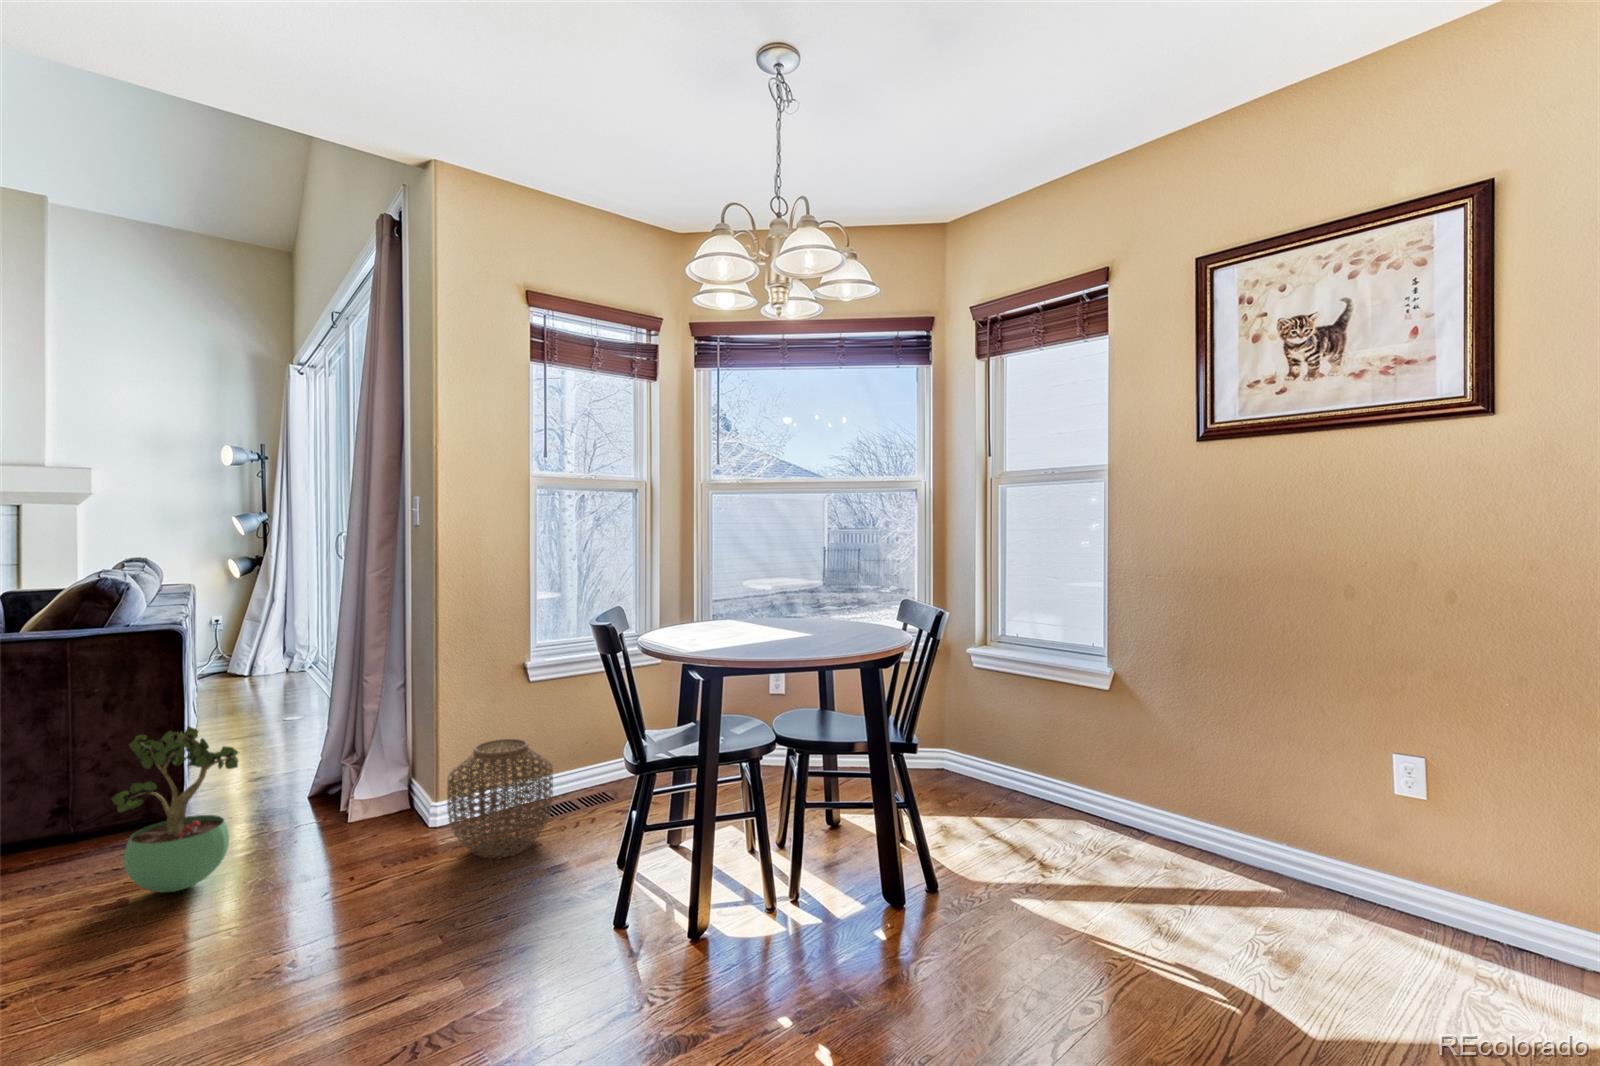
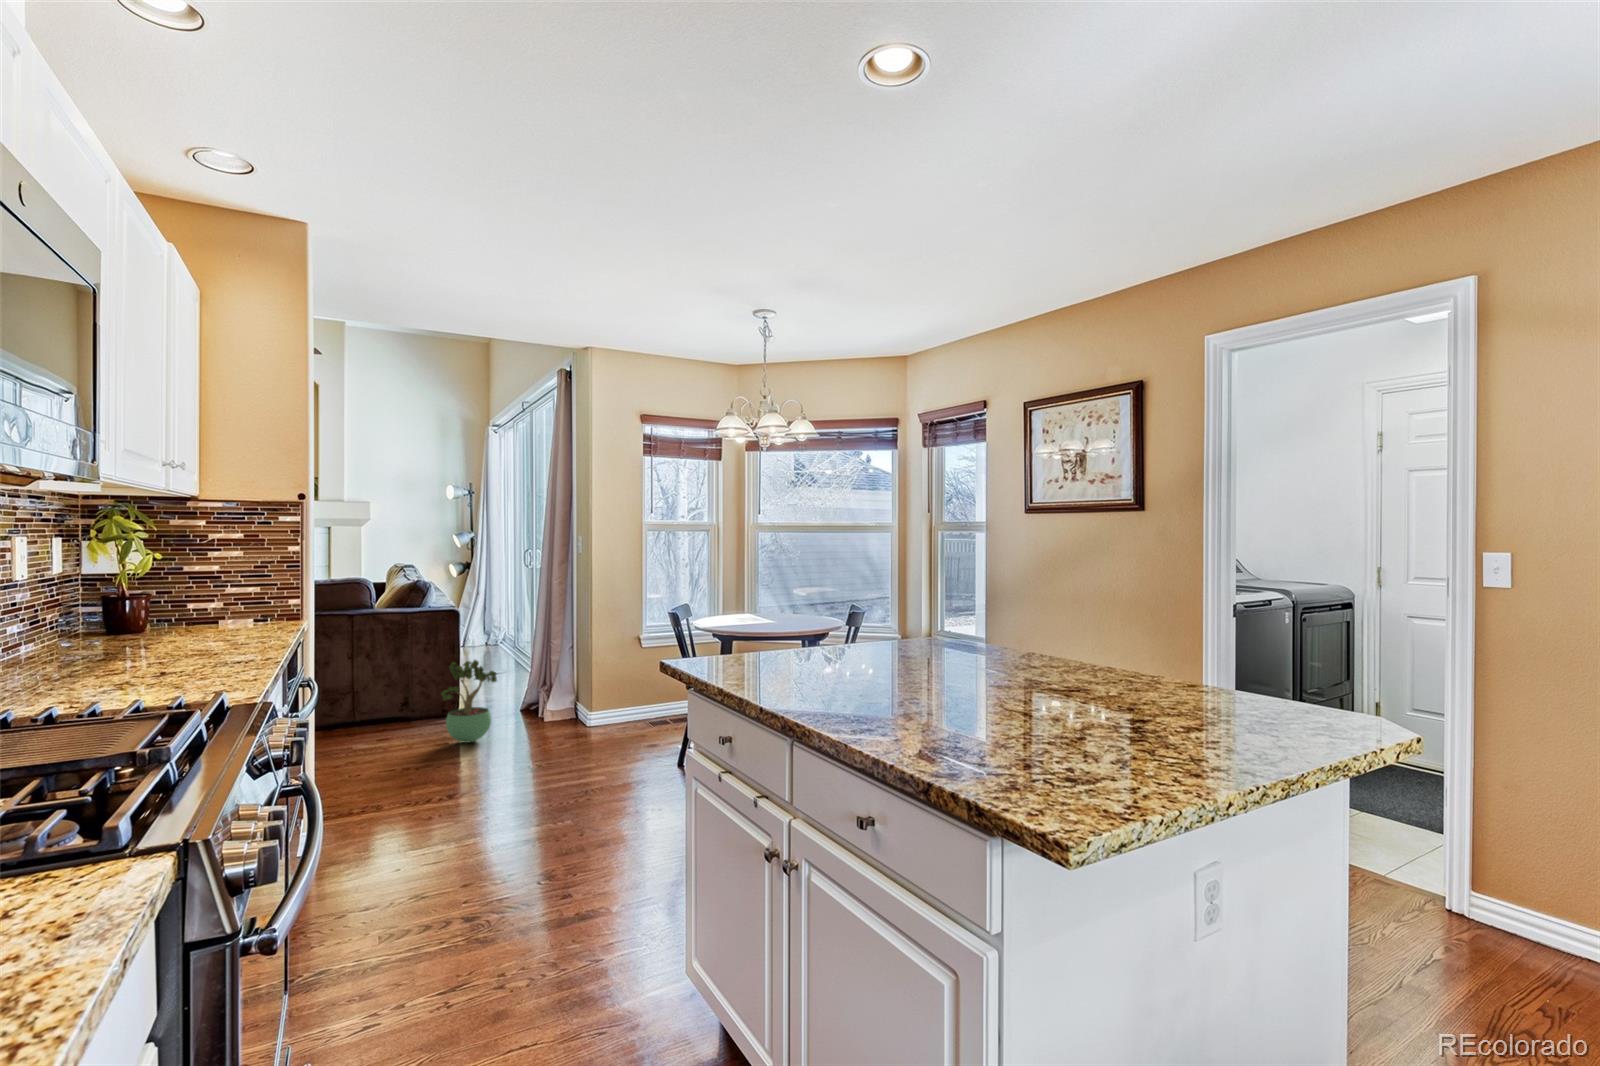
woven basket: present [447,739,553,858] -> none [598,677,654,740]

